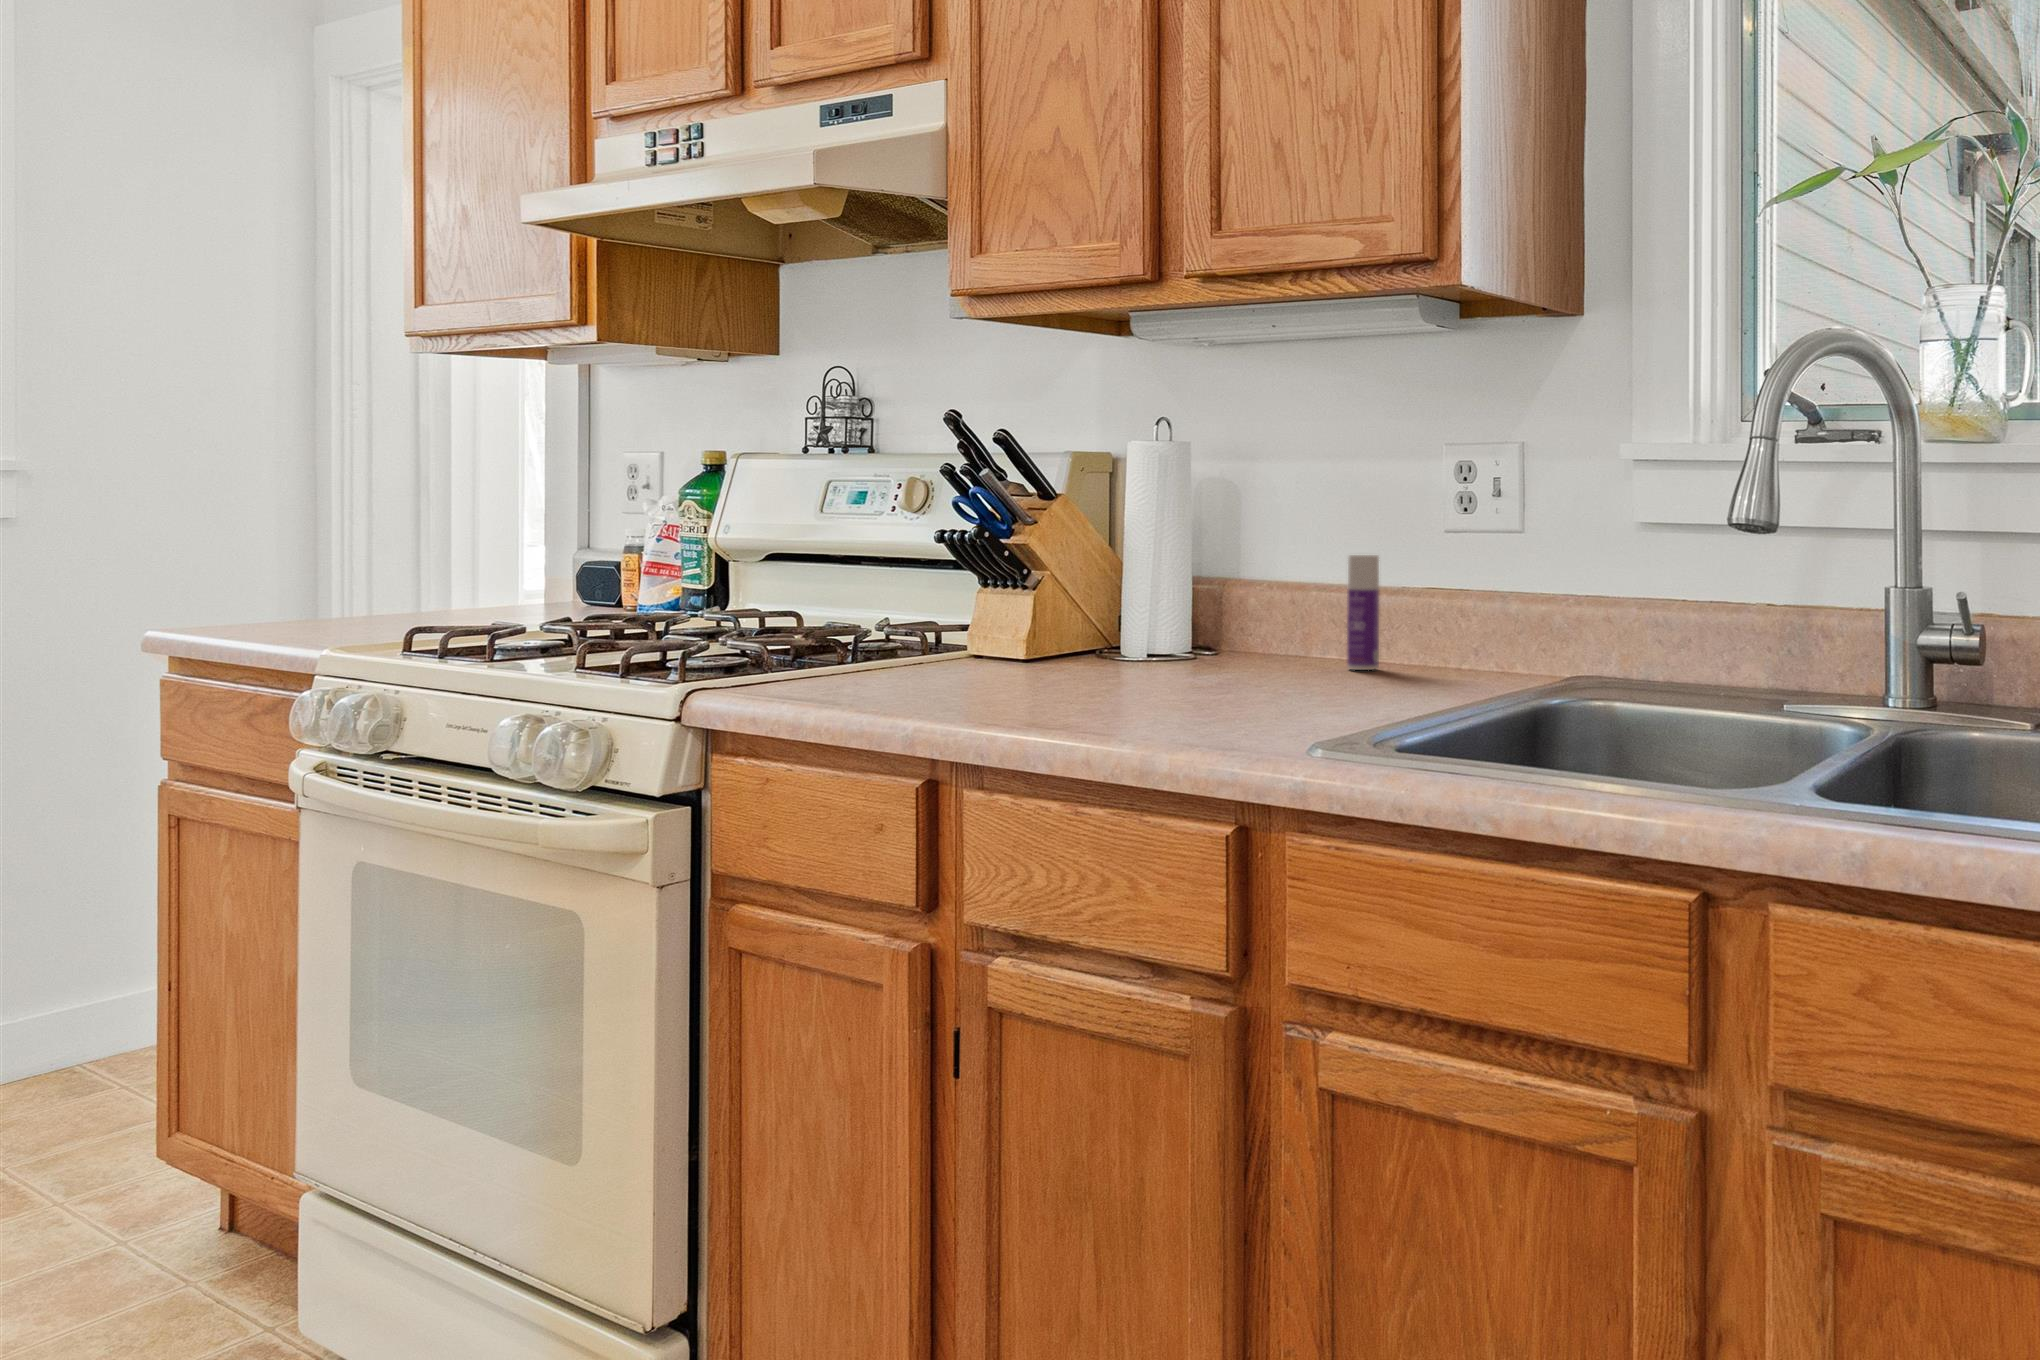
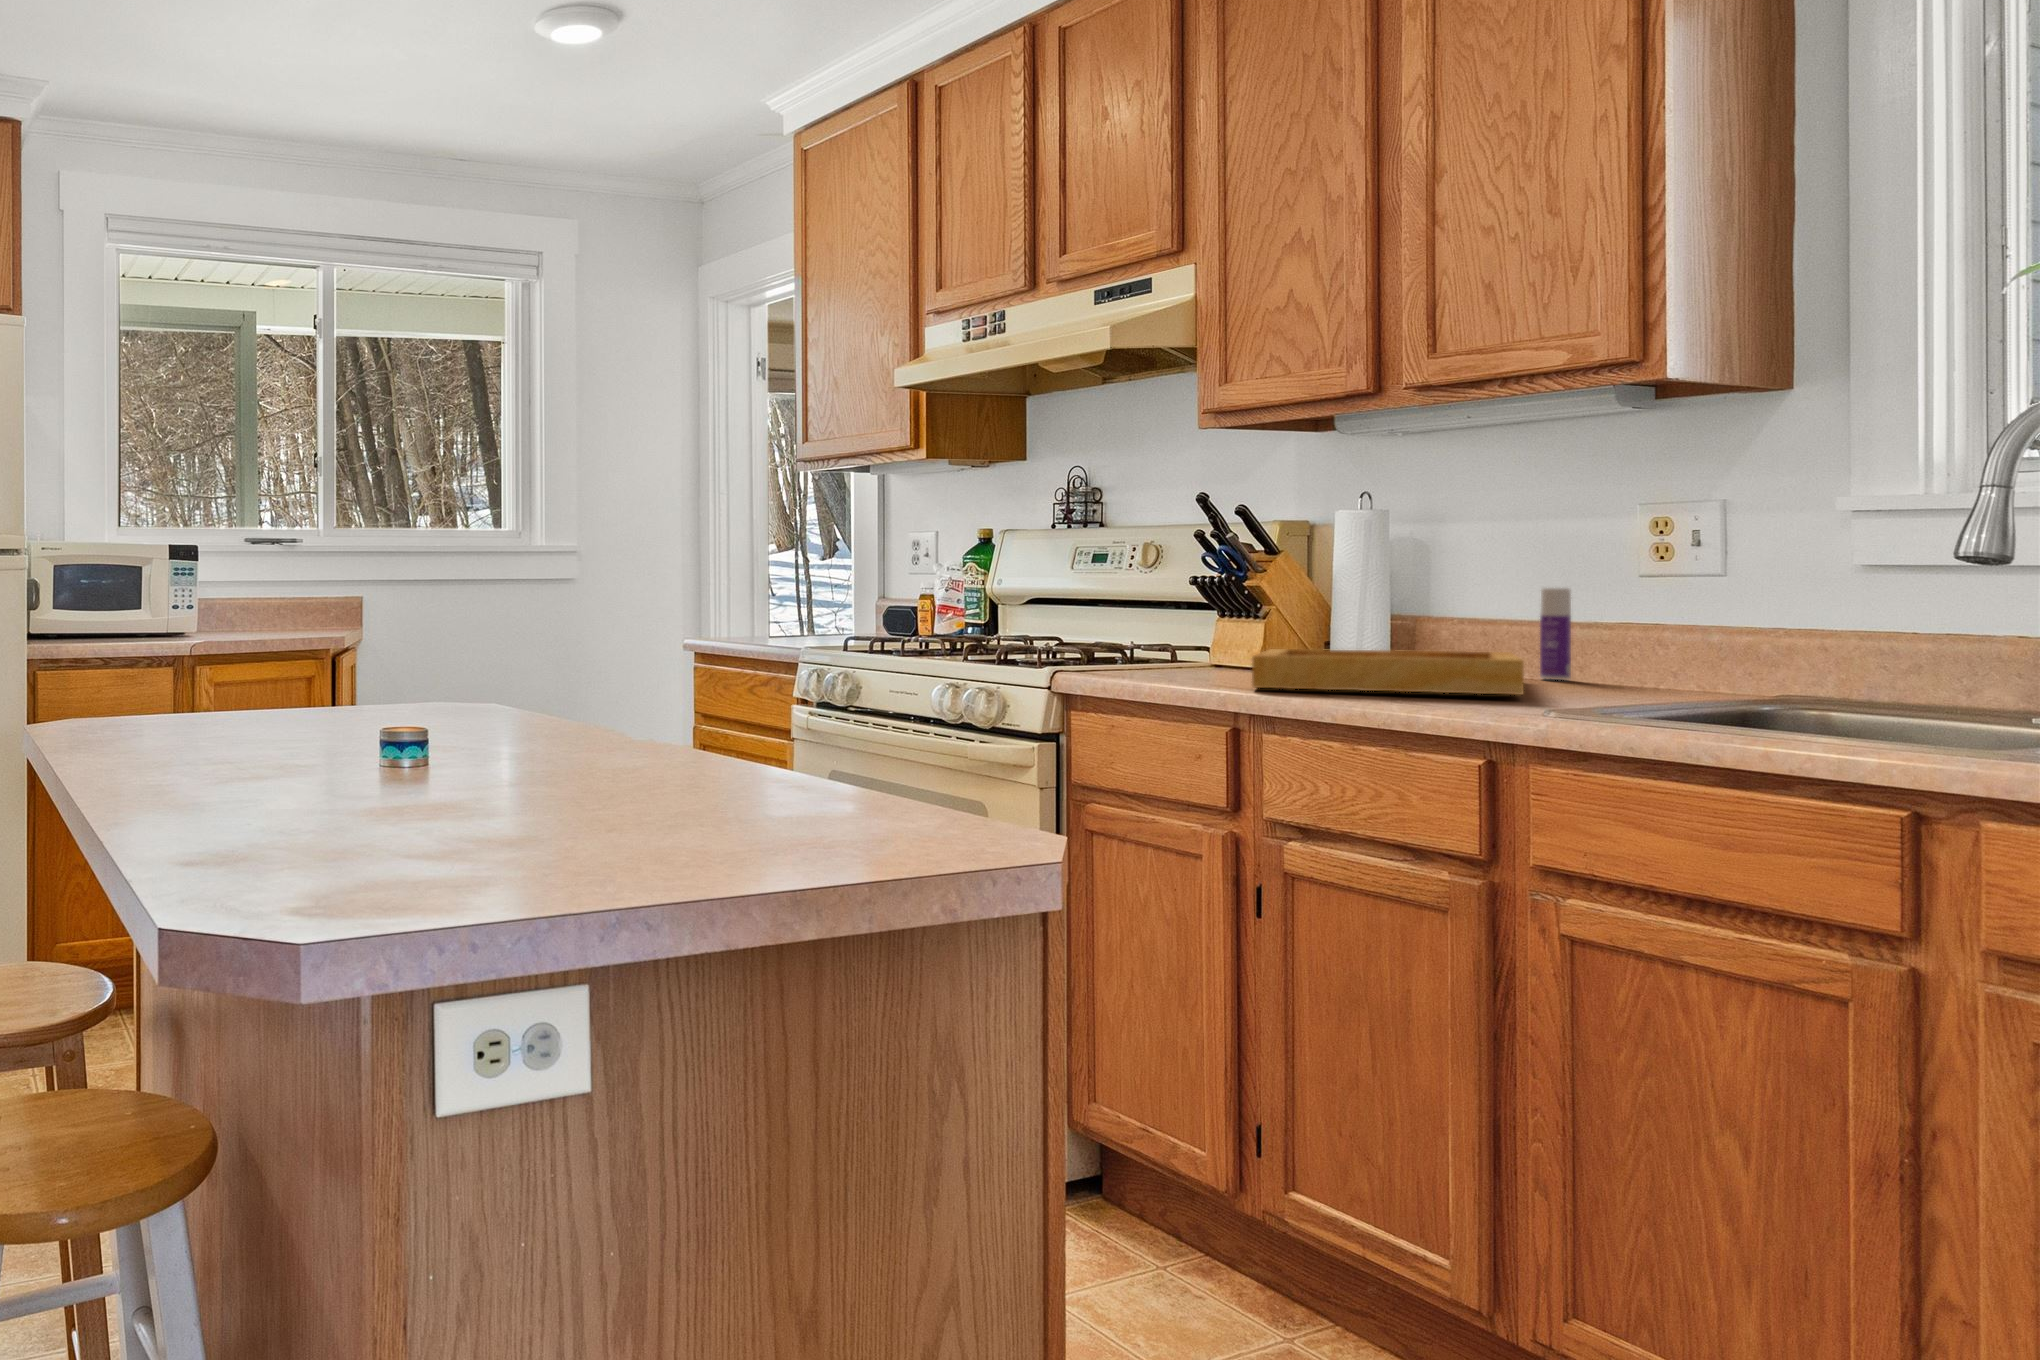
tray: none [958,637,1313,711] -> present [1252,649,1524,695]

